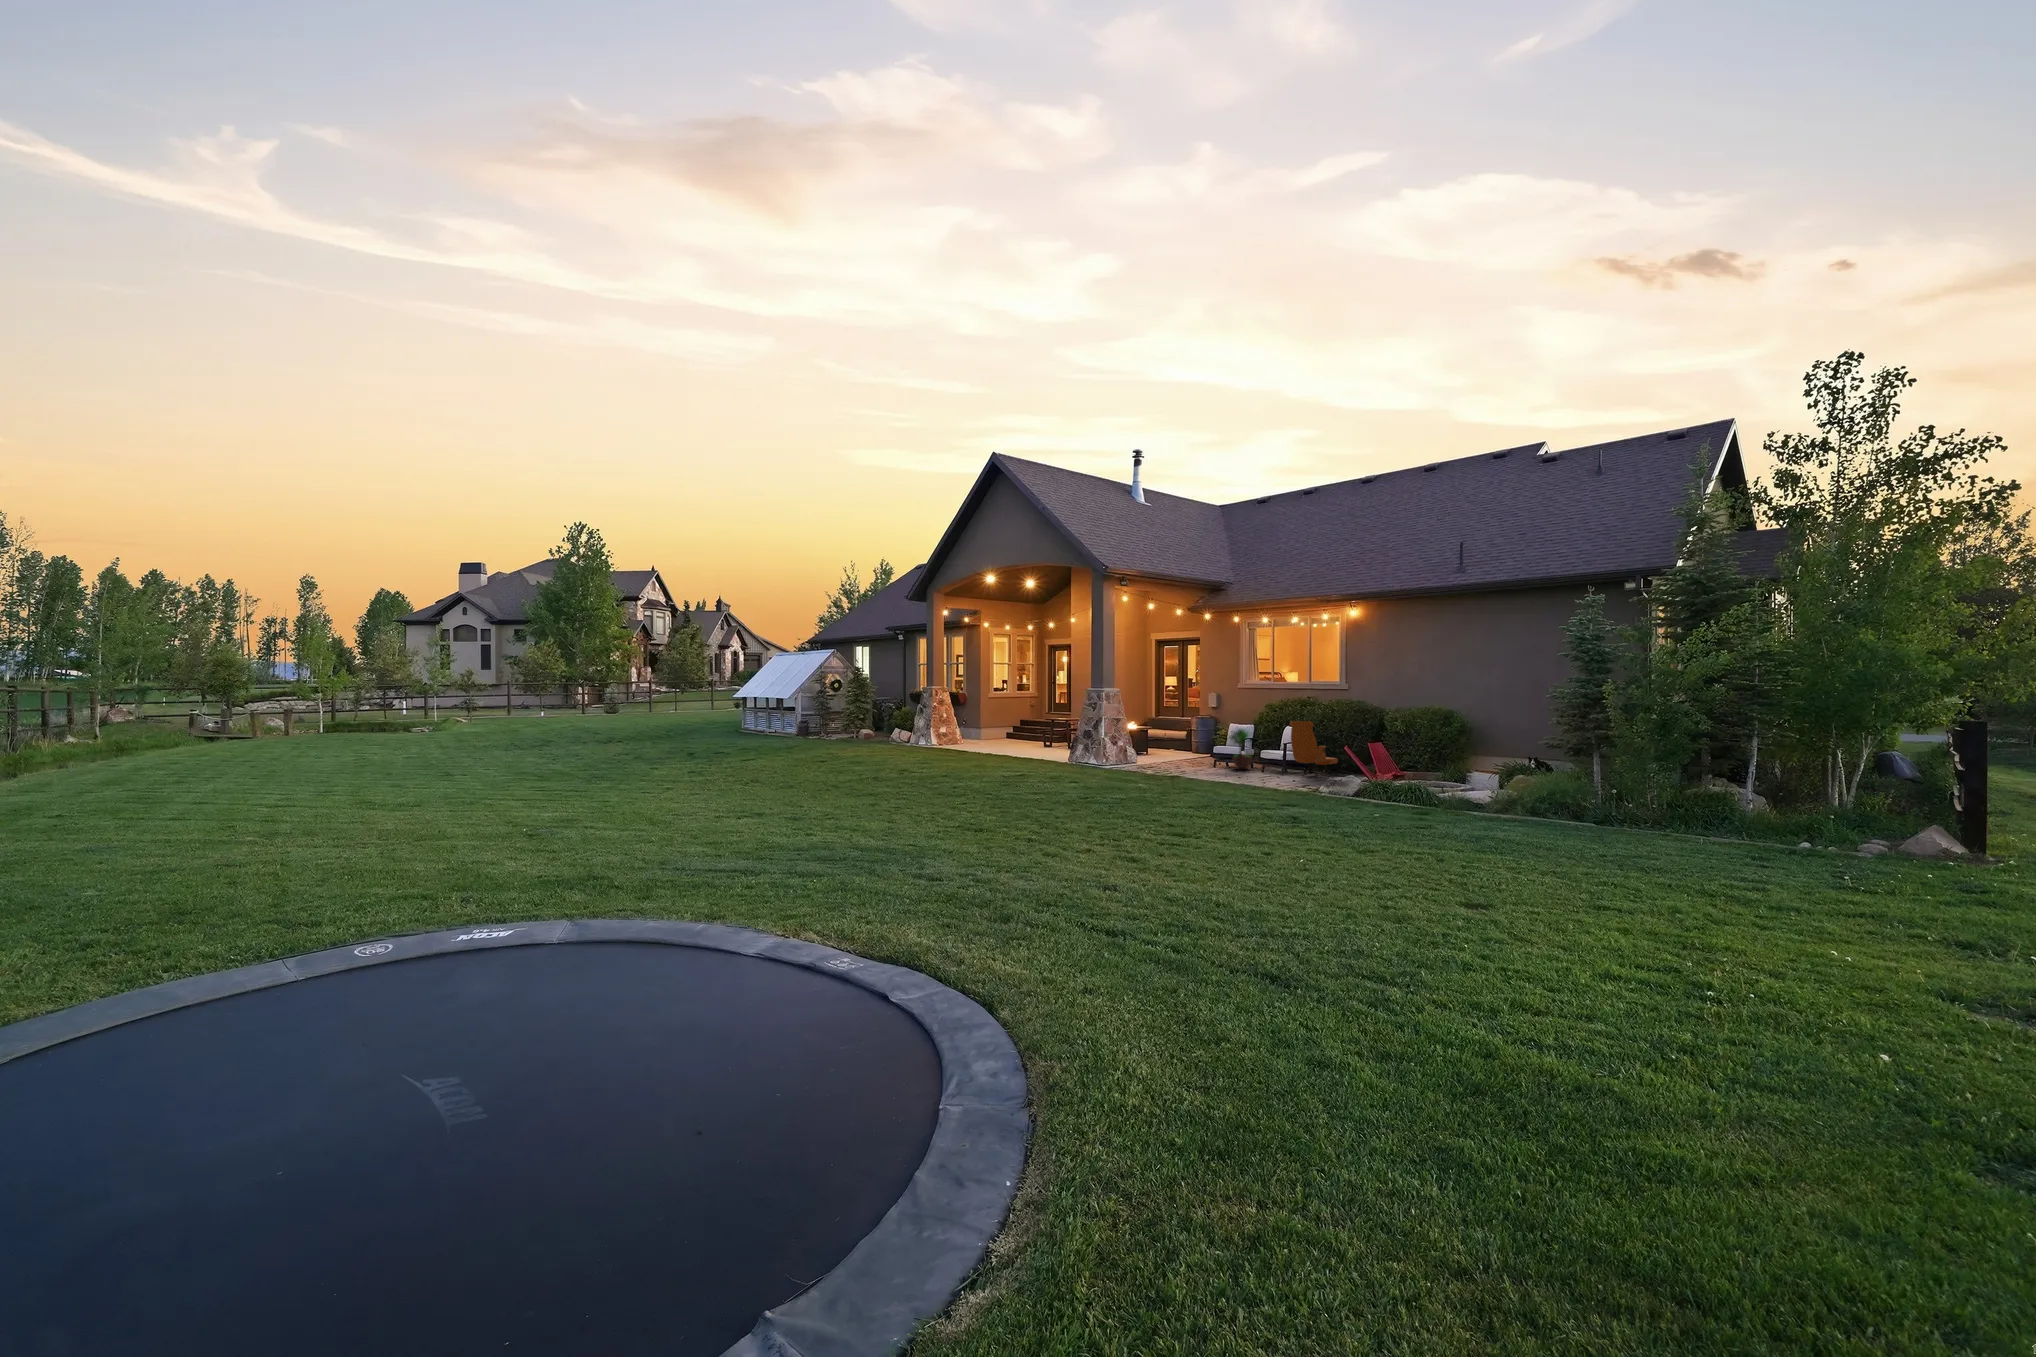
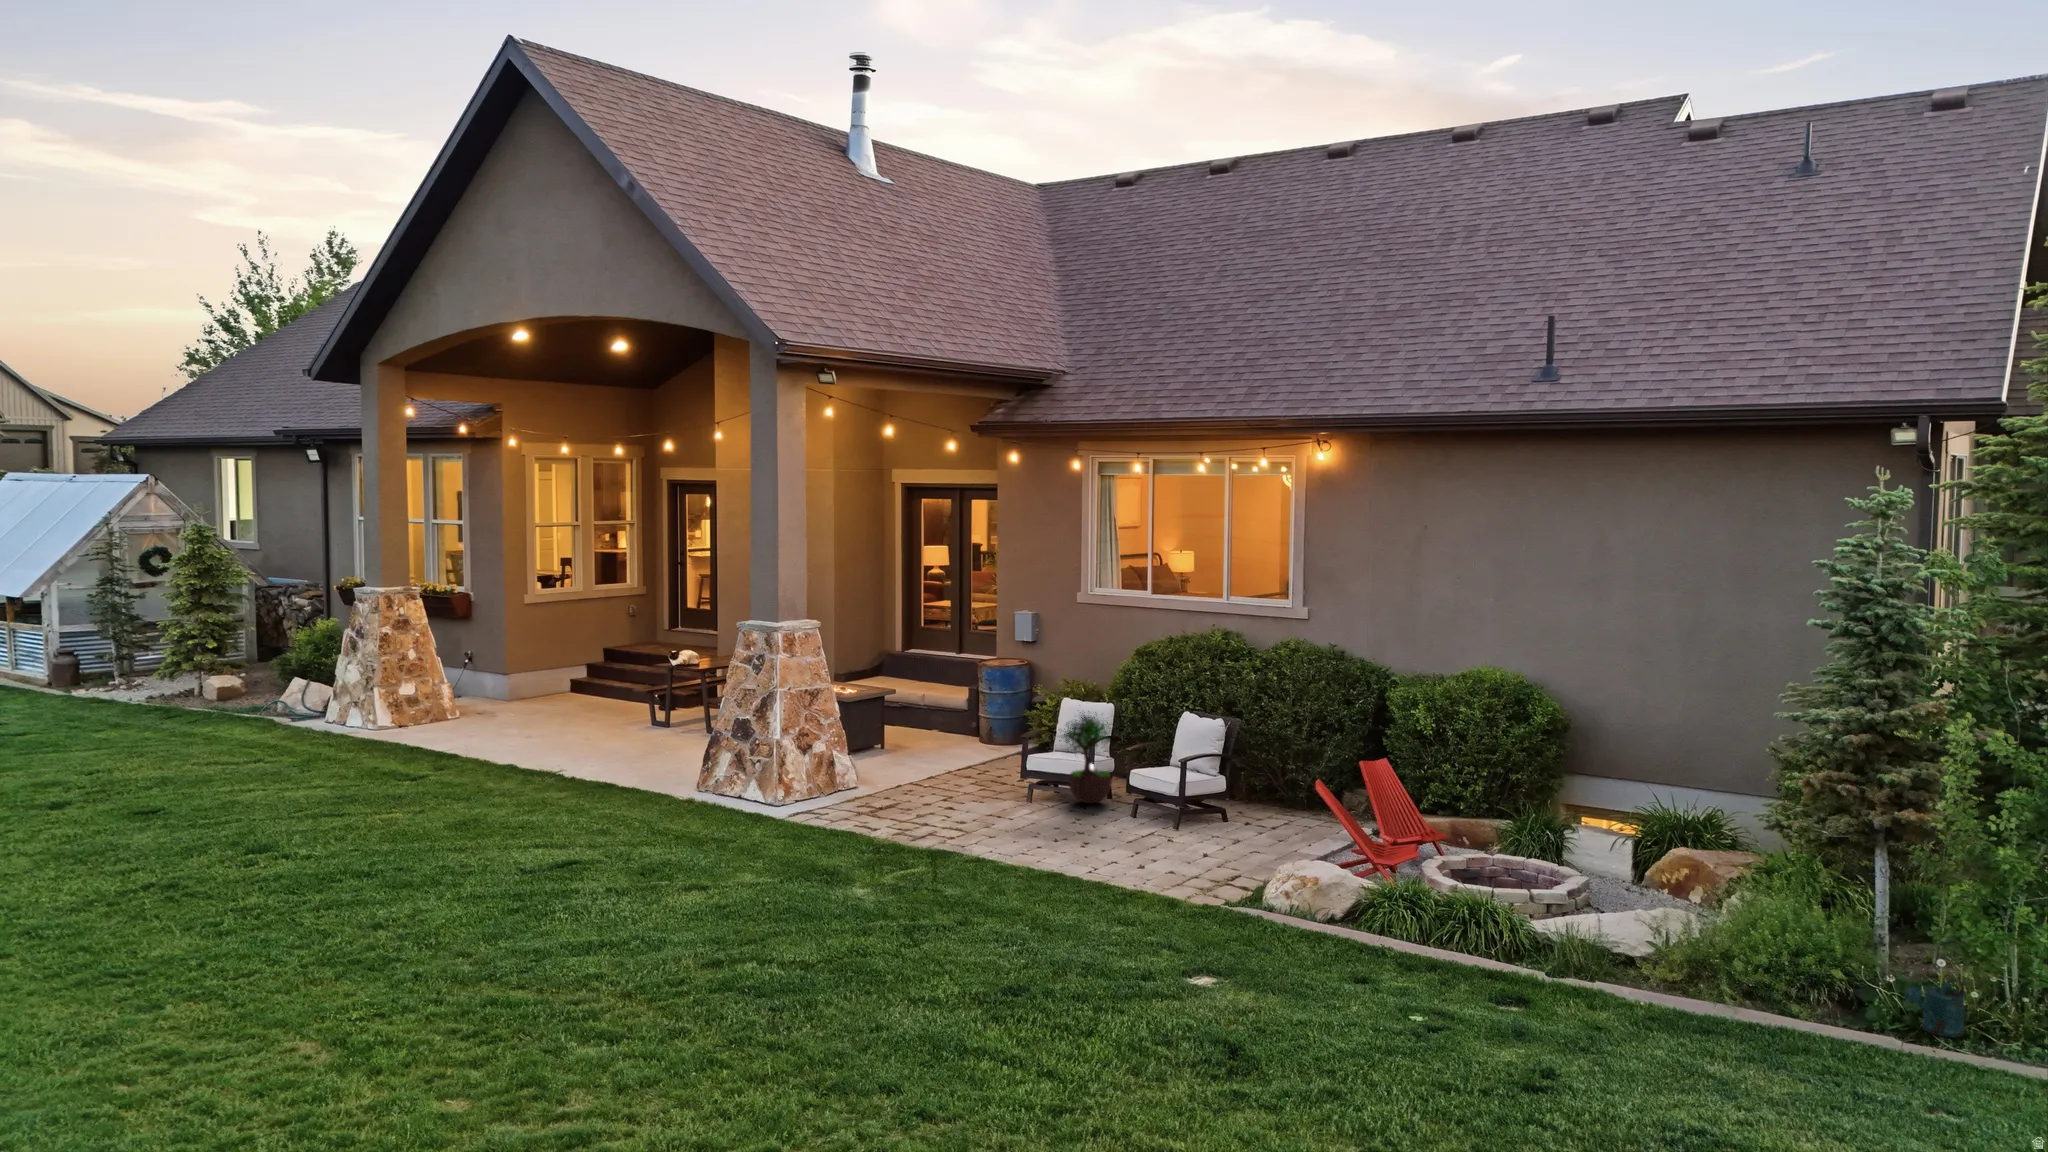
lounge chair: present [1290,721,1338,777] -> none [1199,712,1294,837]
watering can: none [1594,799,1626,822] -> present [1905,979,1965,1037]

